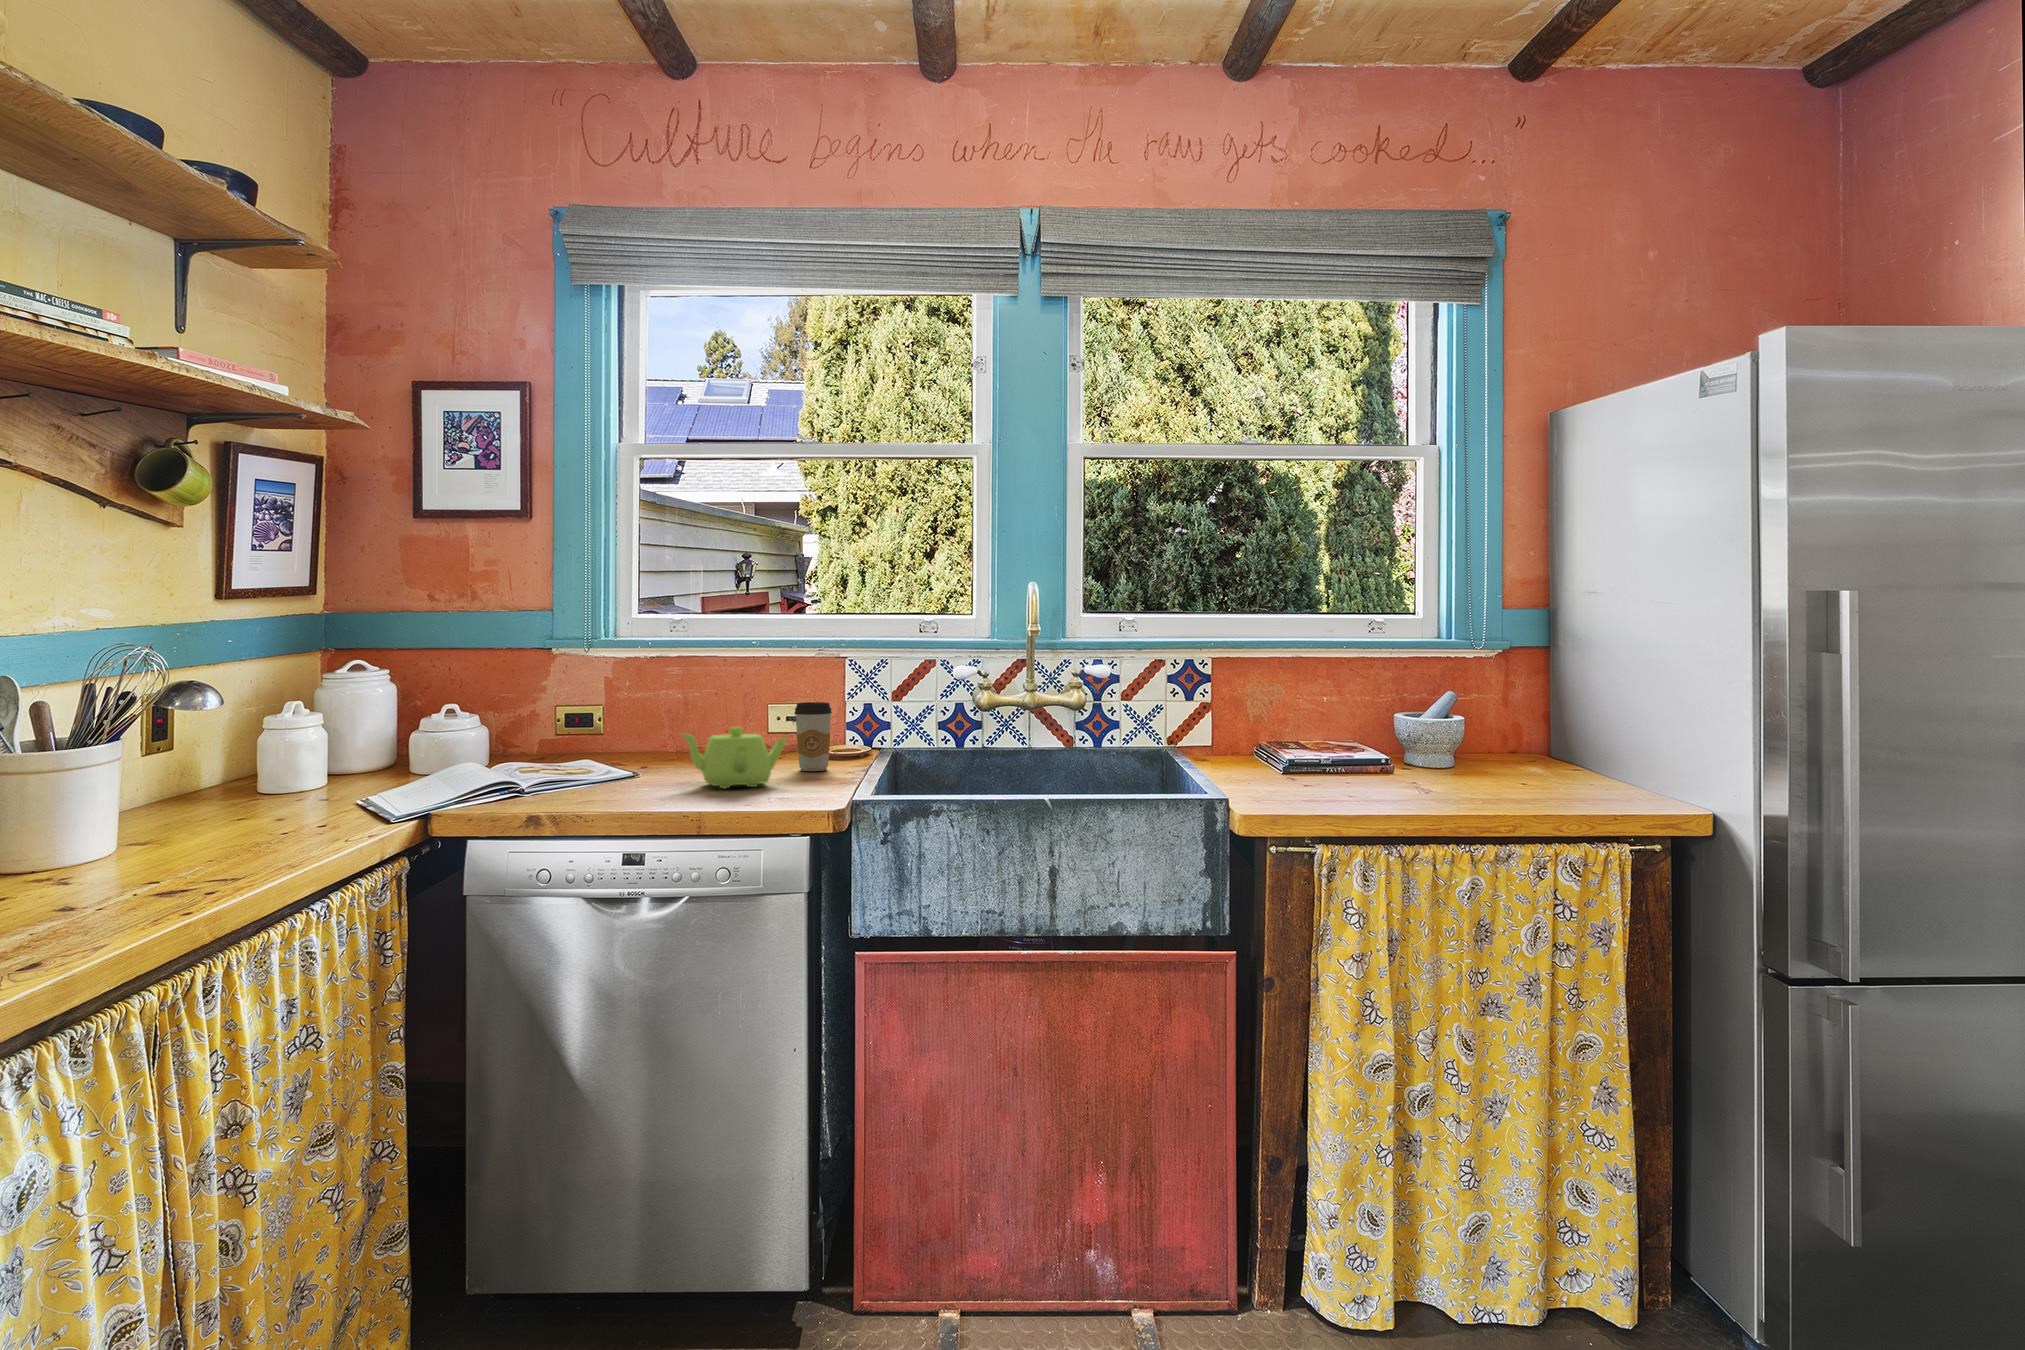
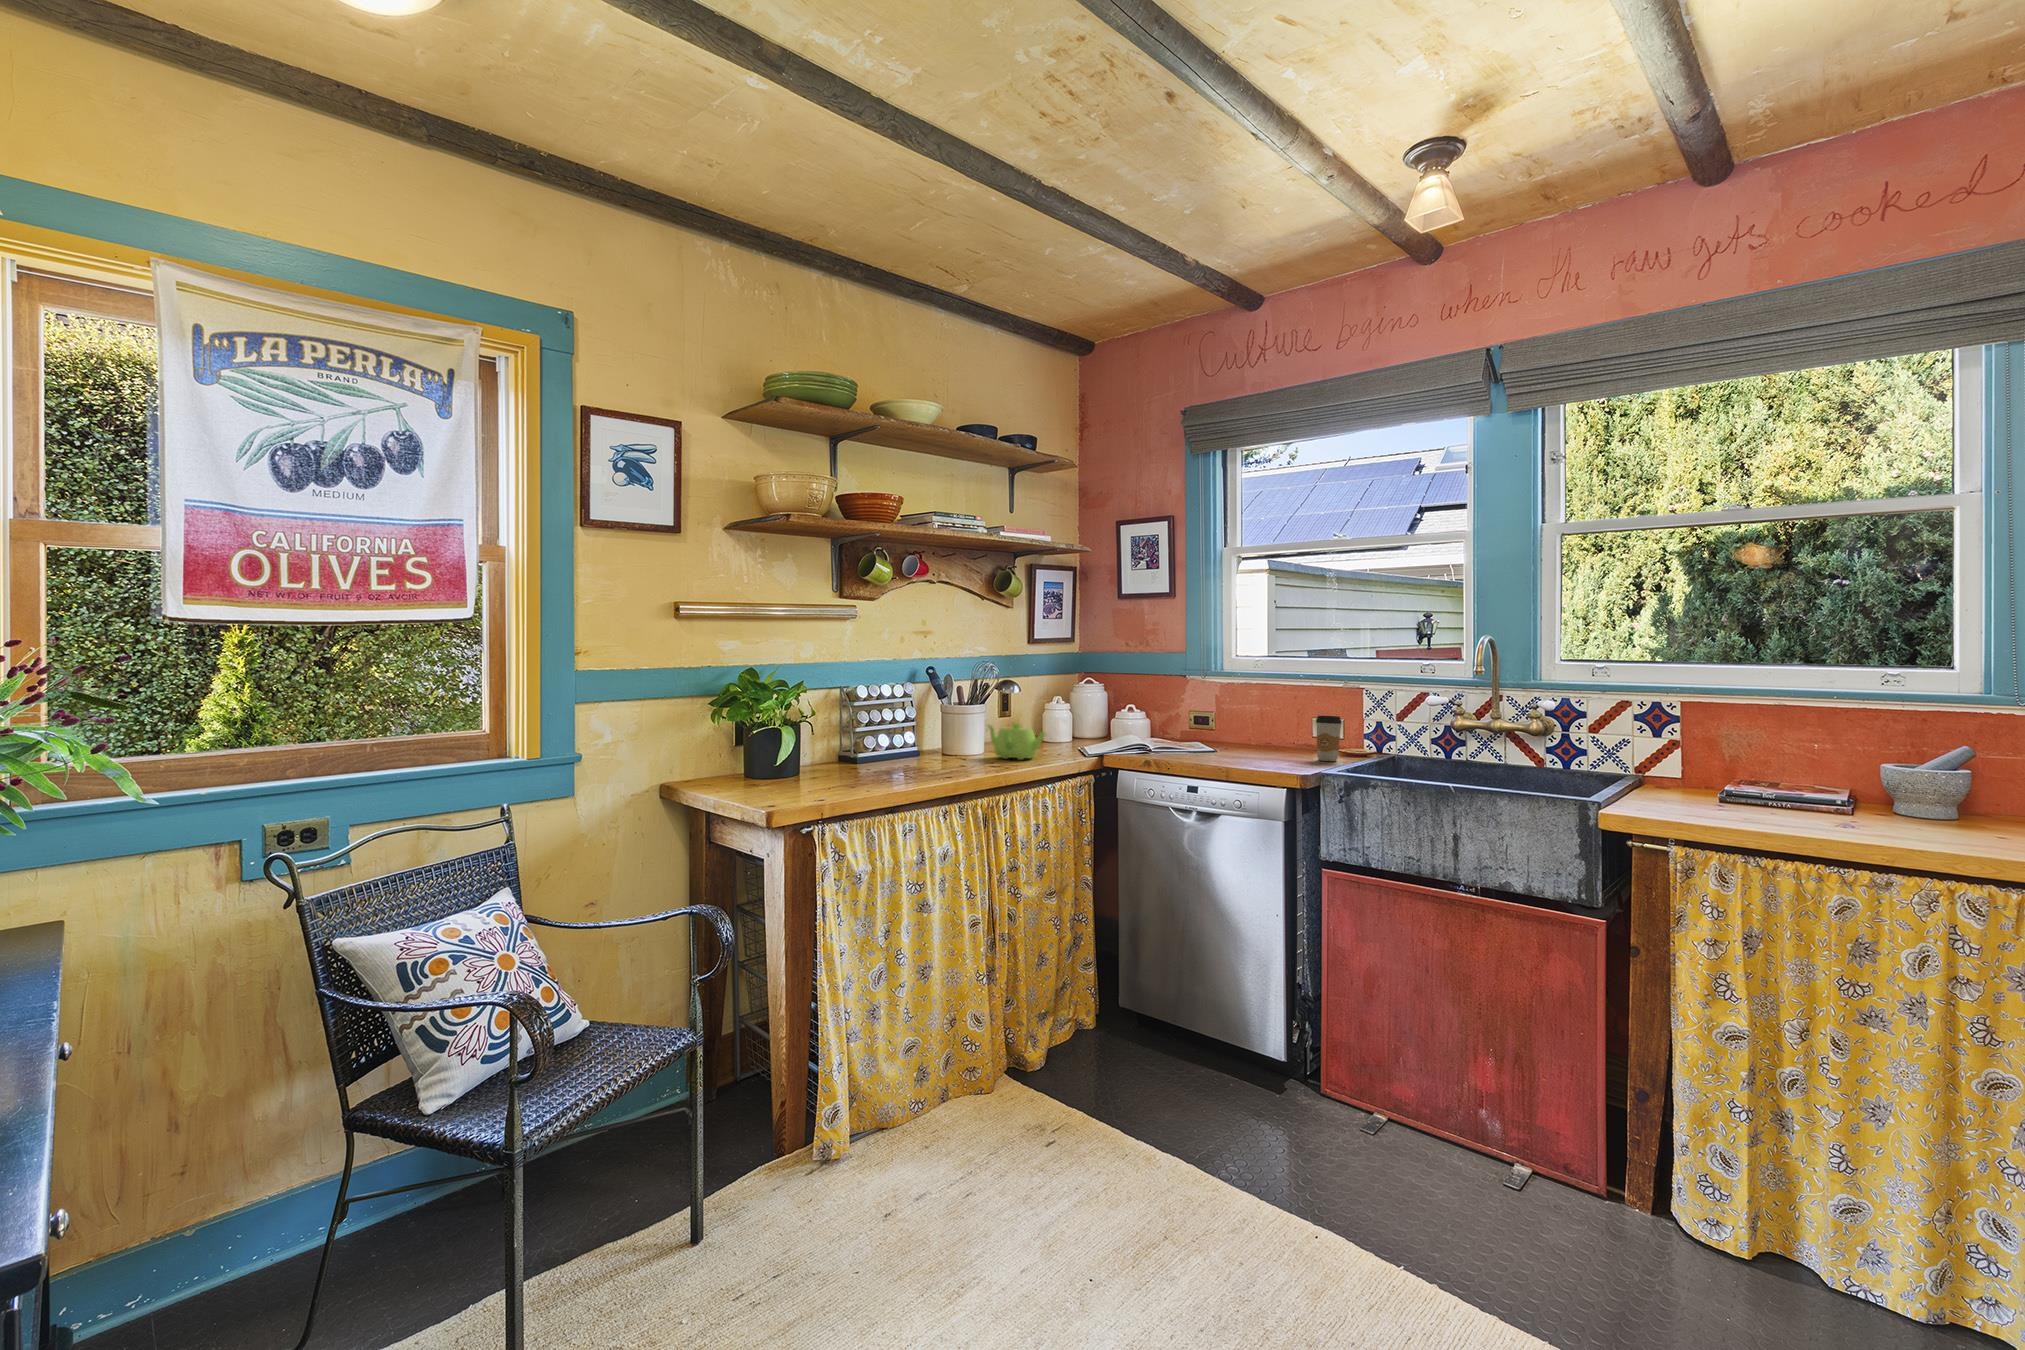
teapot: present [681,727,787,788] -> present [988,723,1046,760]

